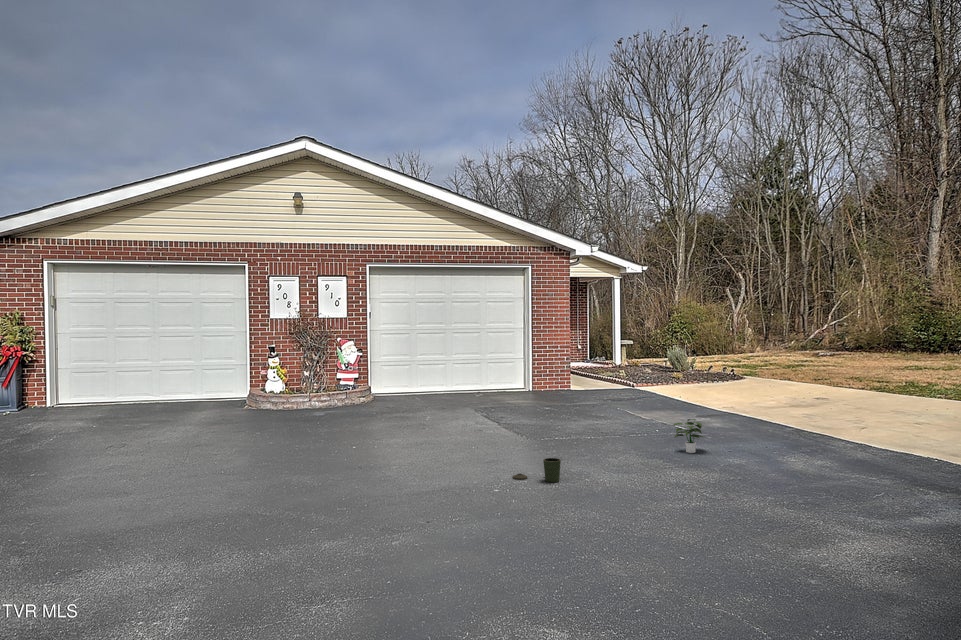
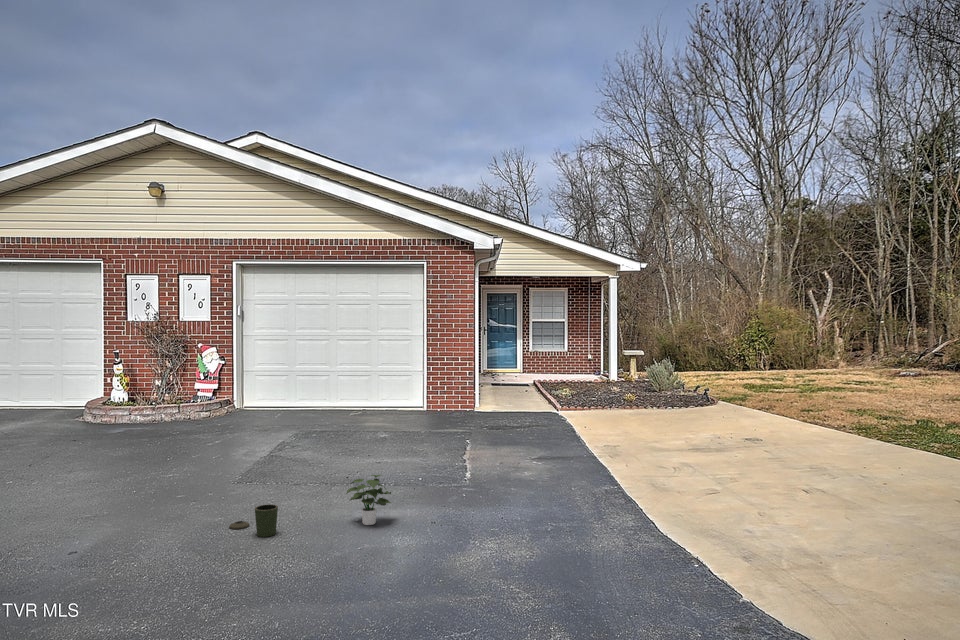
trash can: present [512,458,561,482] -> present [229,504,278,537]

